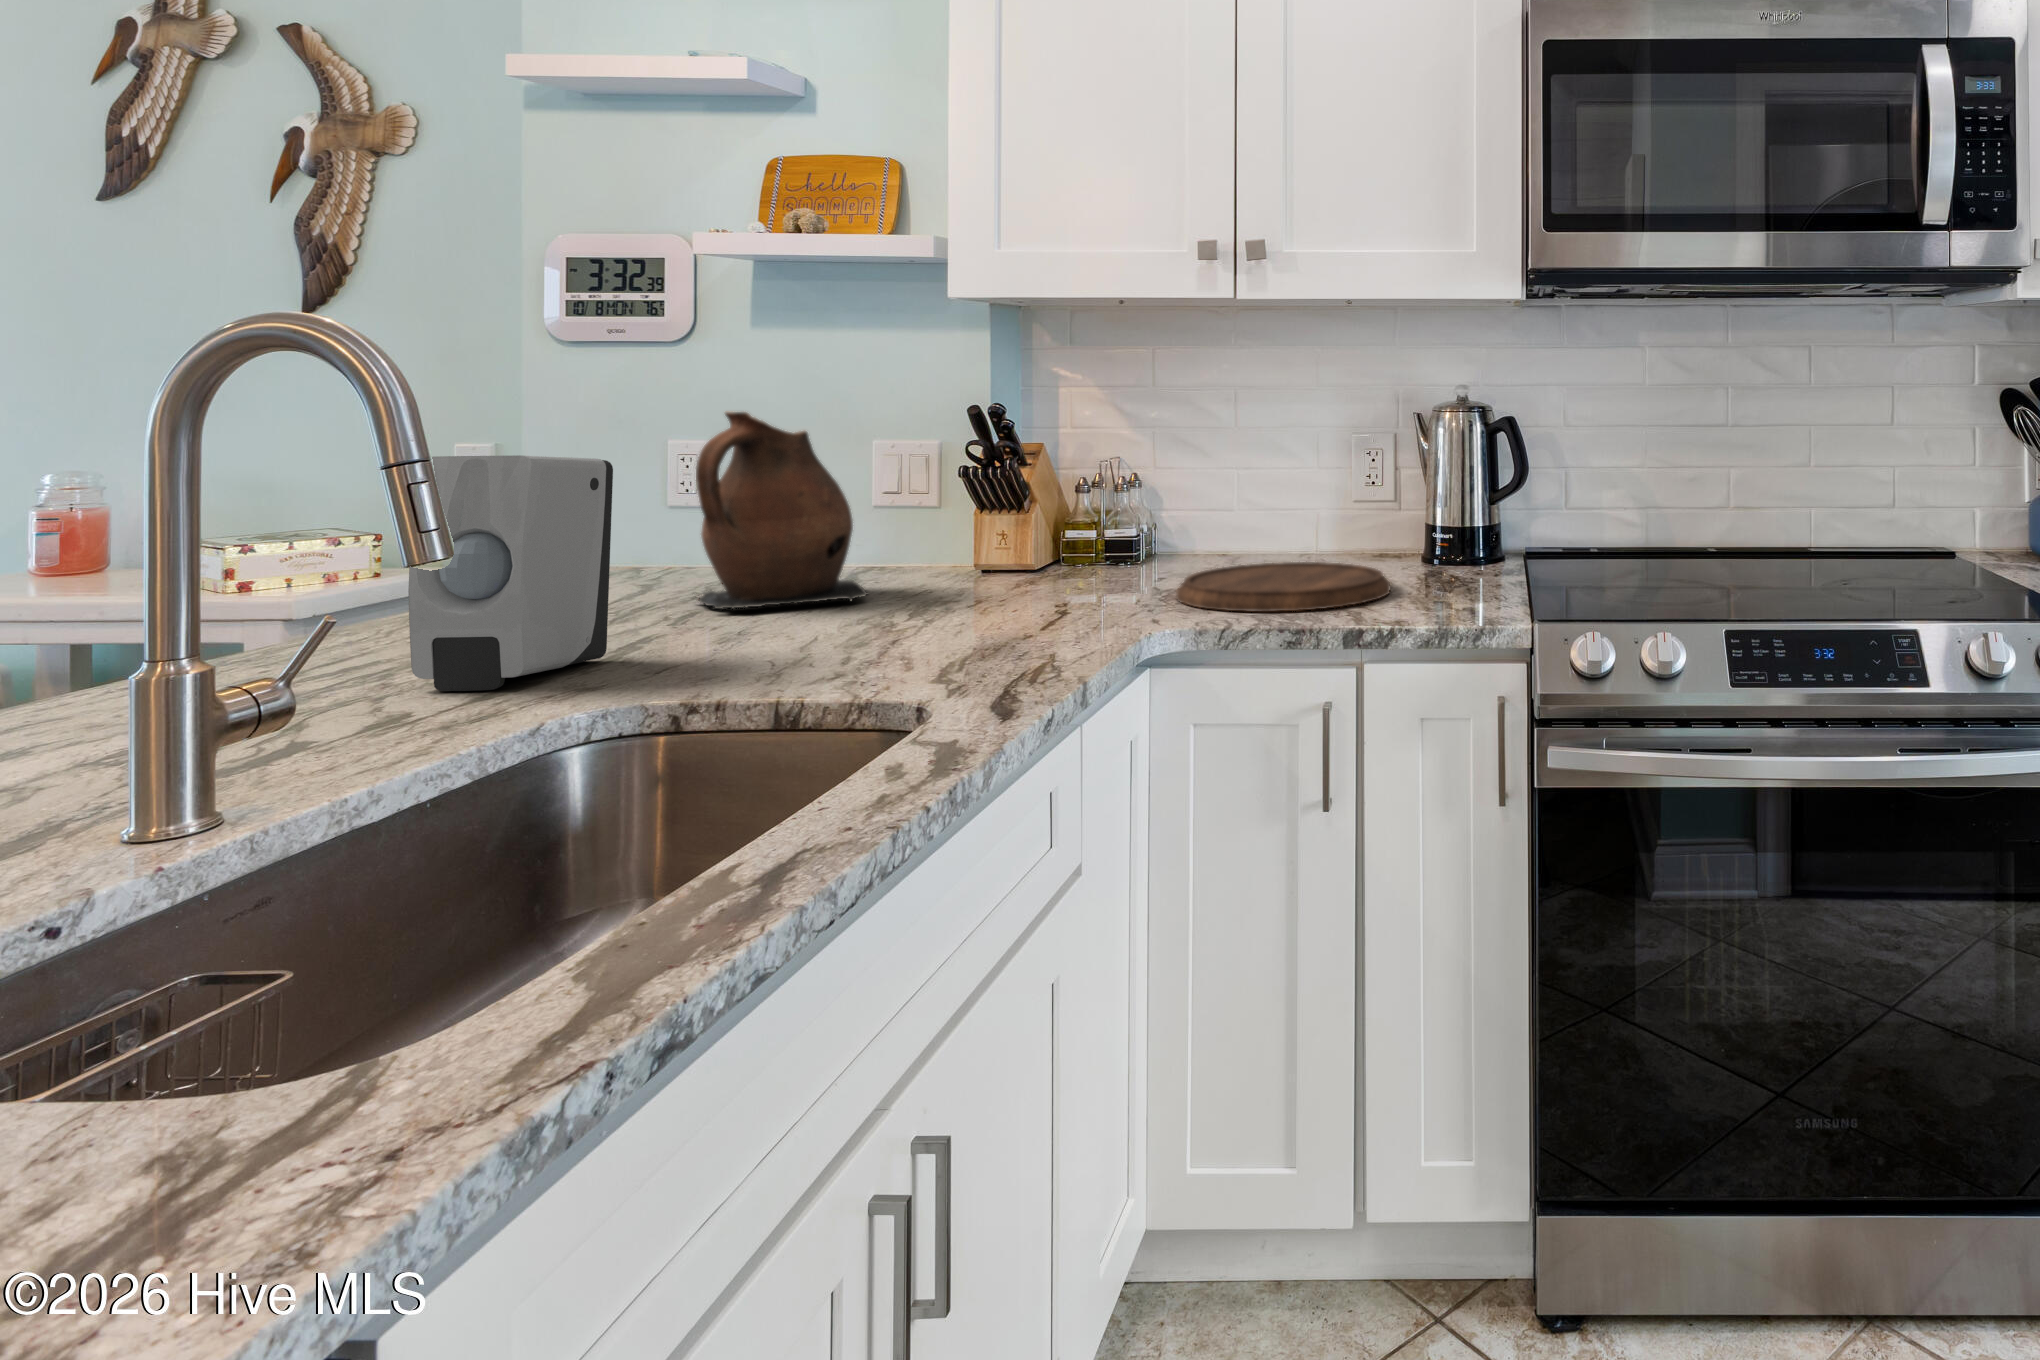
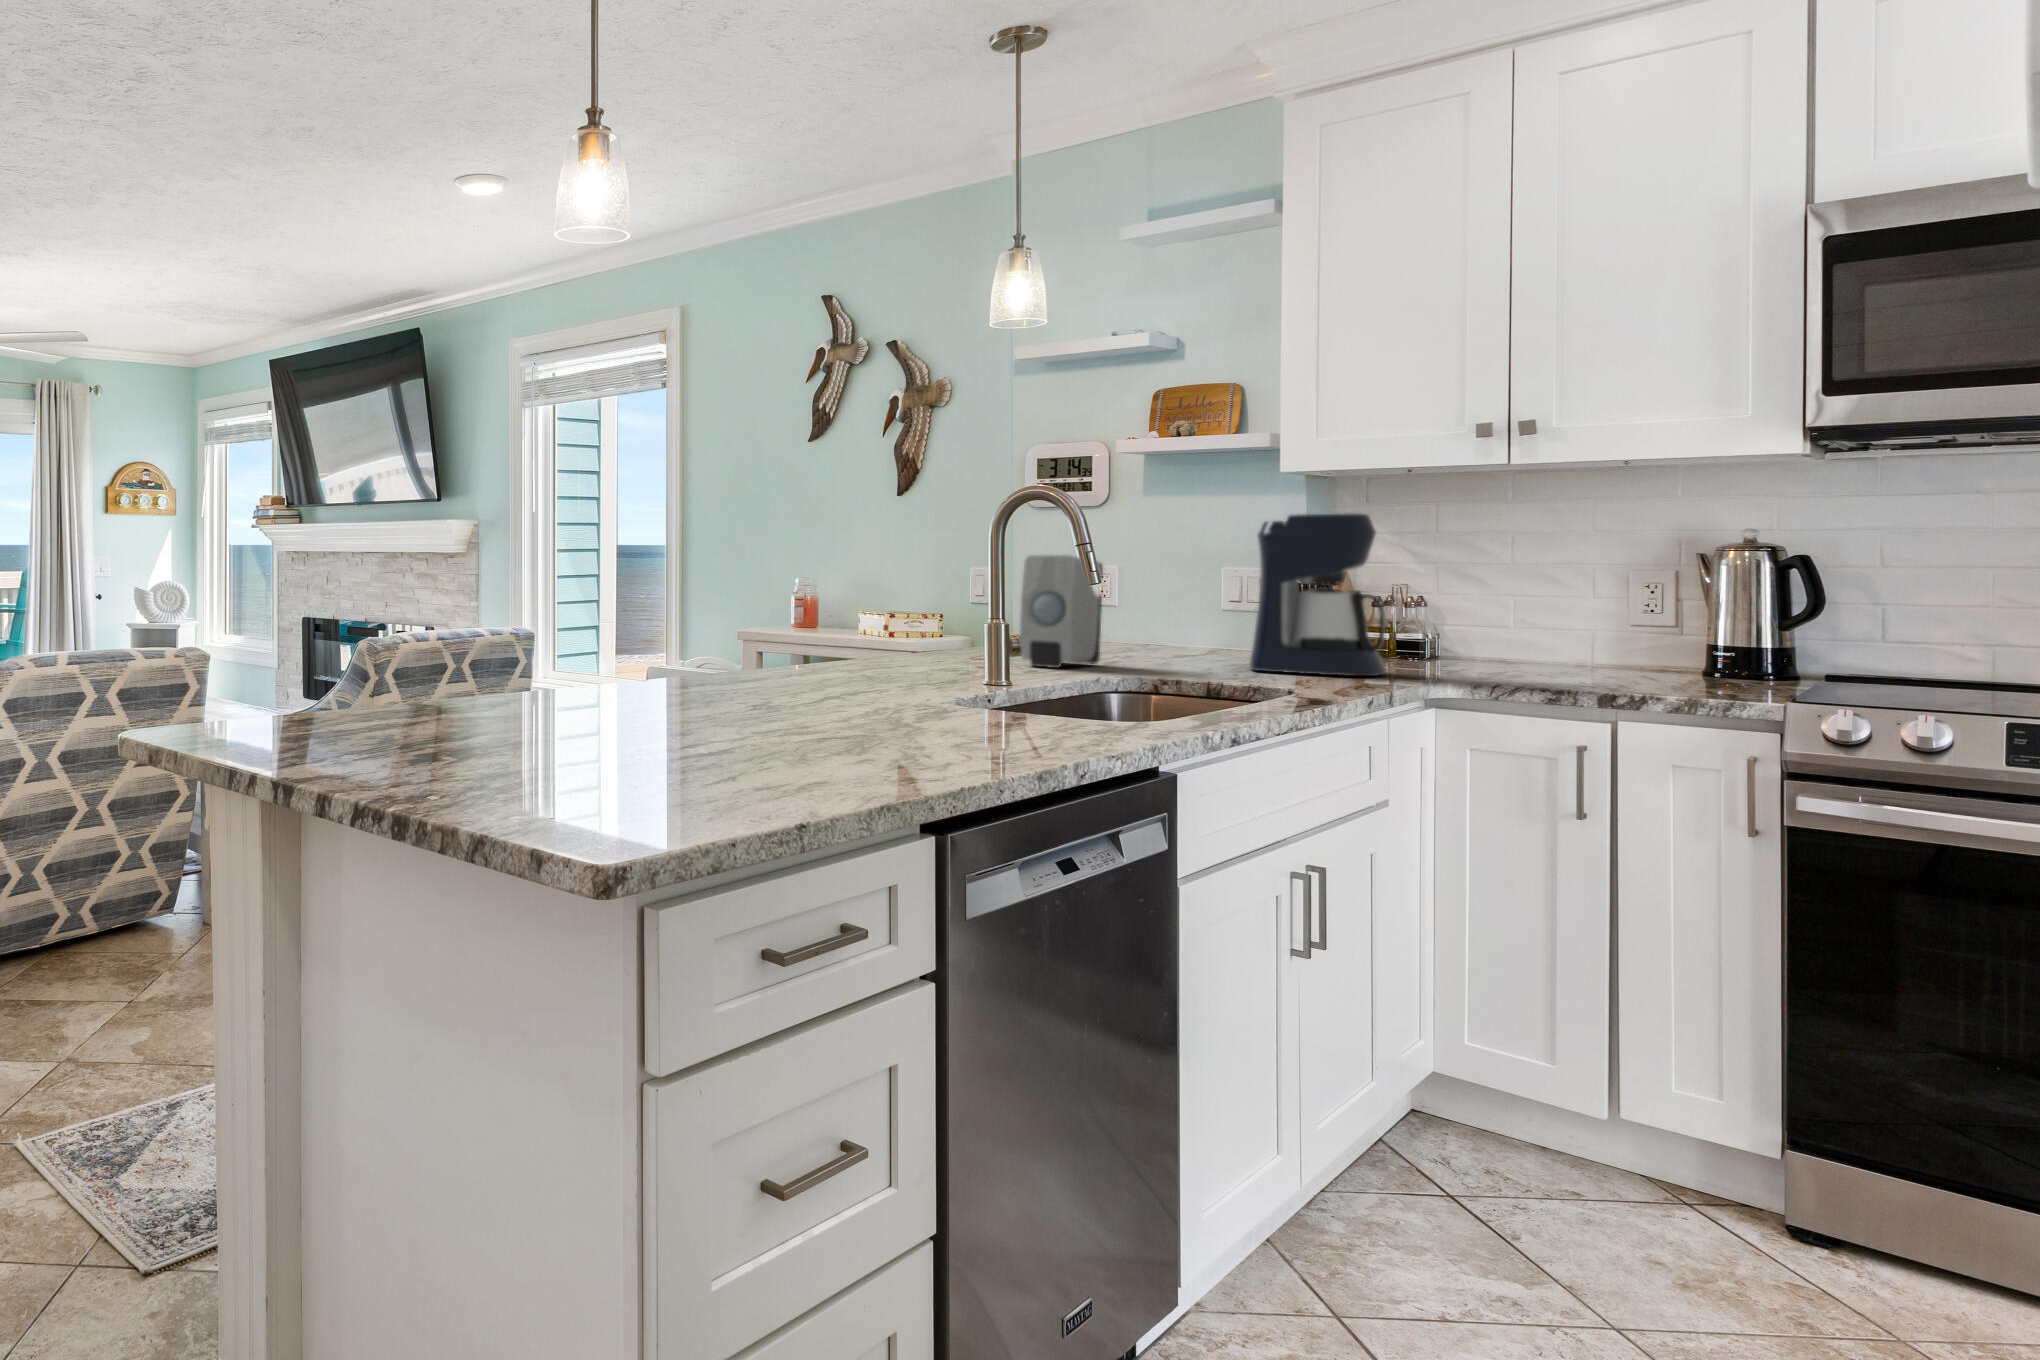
coffee maker: none [884,370,1088,639] -> present [1249,513,1387,676]
ceramic pitcher: present [696,412,868,609] -> none [1121,542,1230,658]
cutting board: present [1176,562,1390,612] -> none [1456,659,1655,685]

